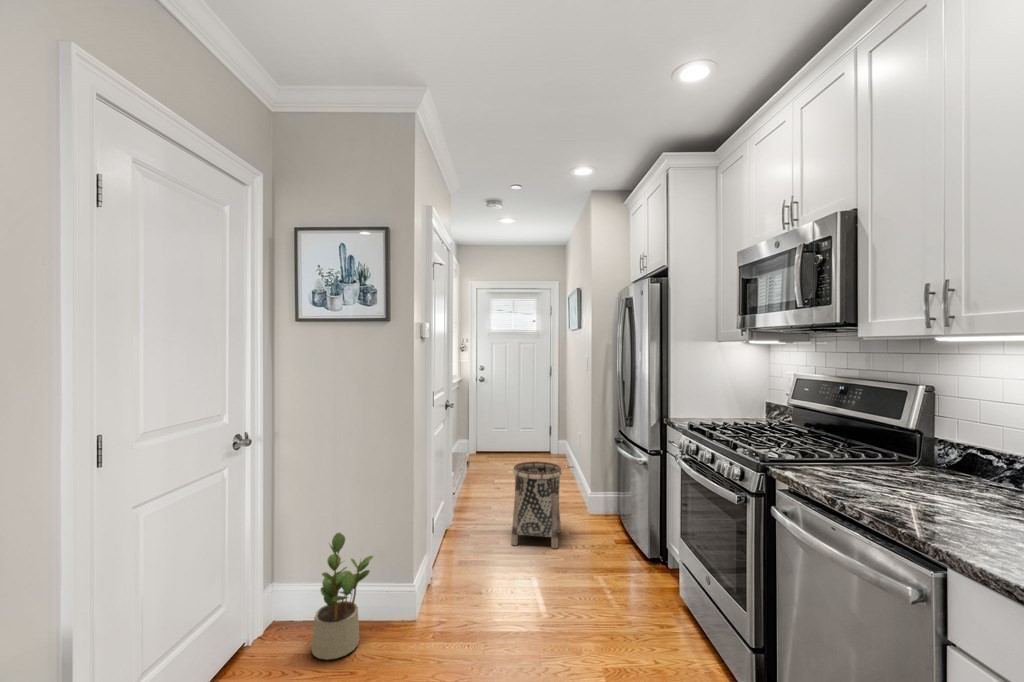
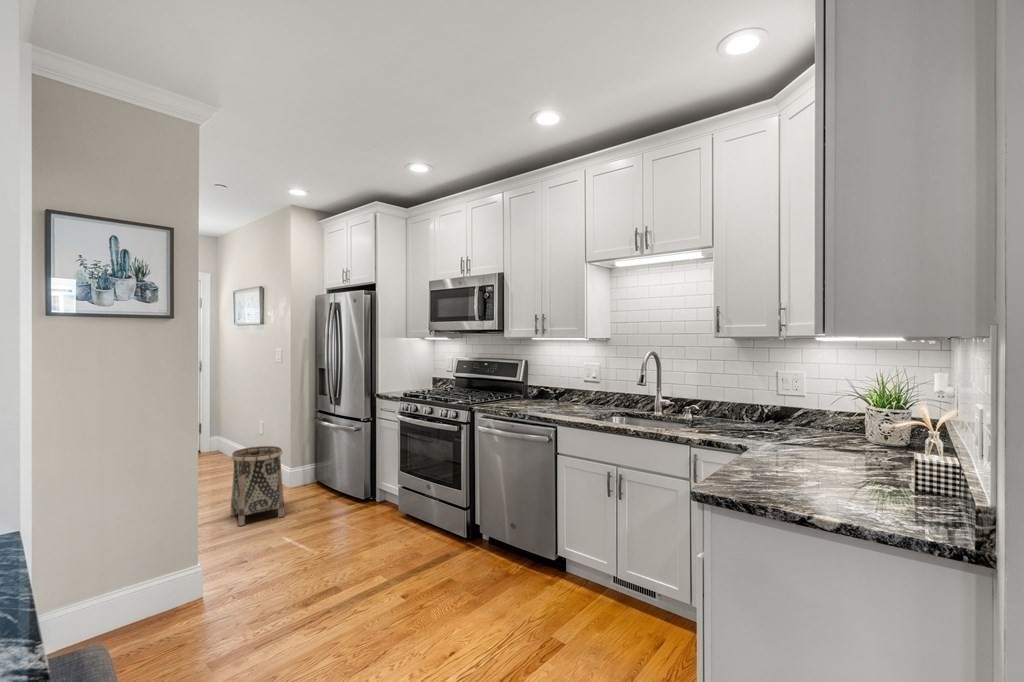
potted plant: present [311,533,373,659] -> none [123,523,181,641]

